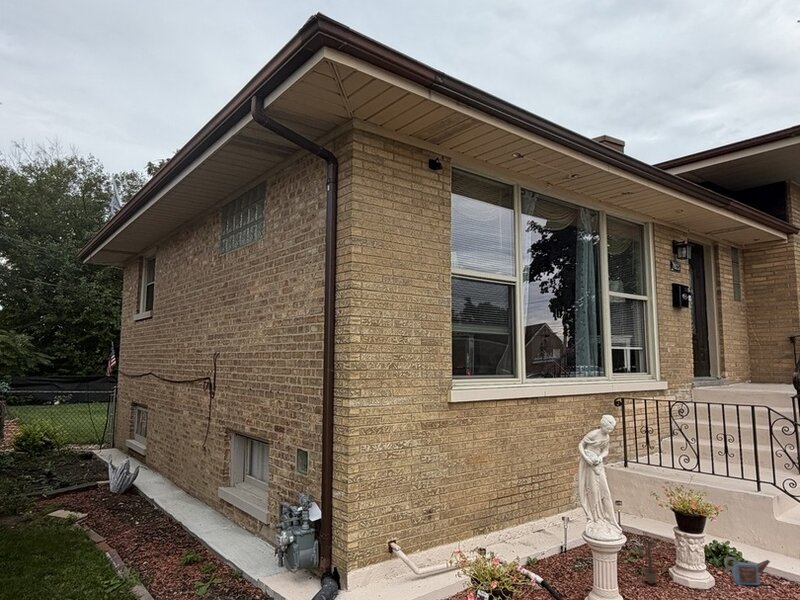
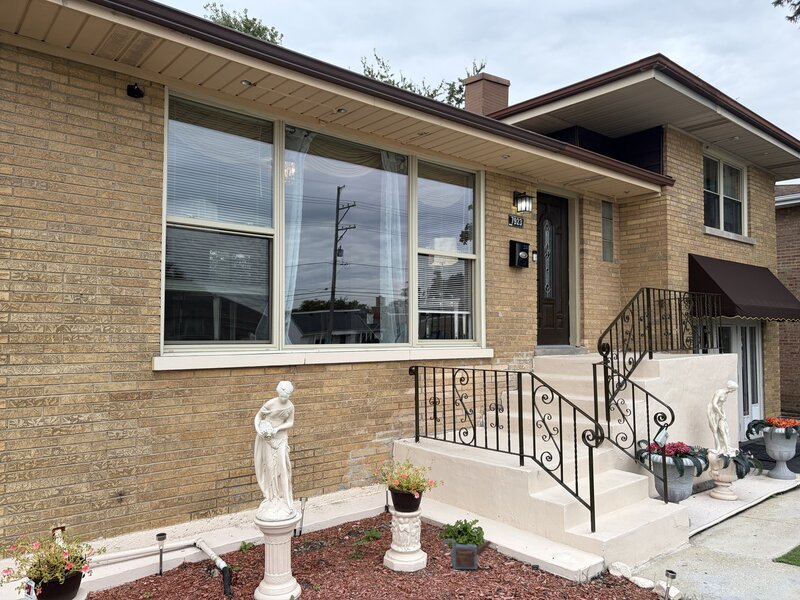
decorative plant: present [636,537,661,584] -> none [331,518,367,571]

